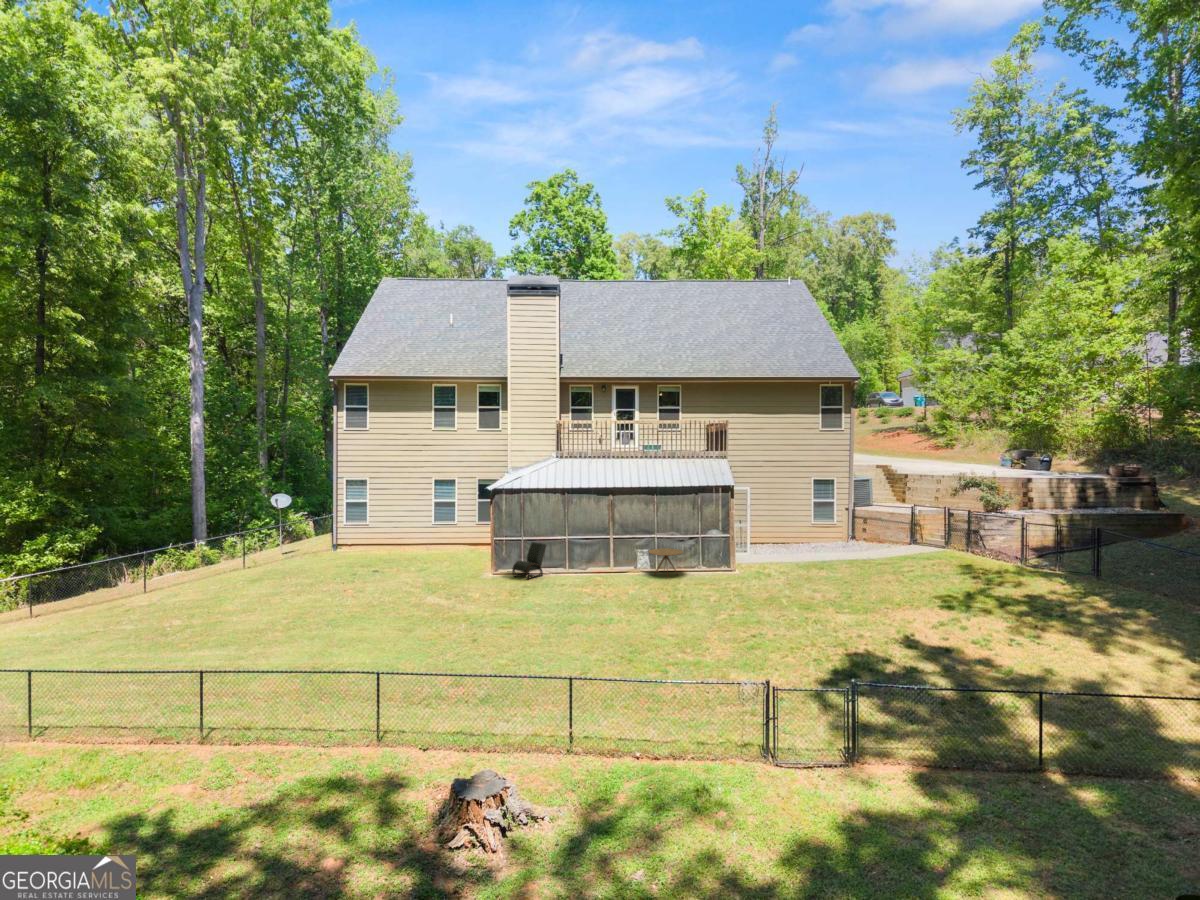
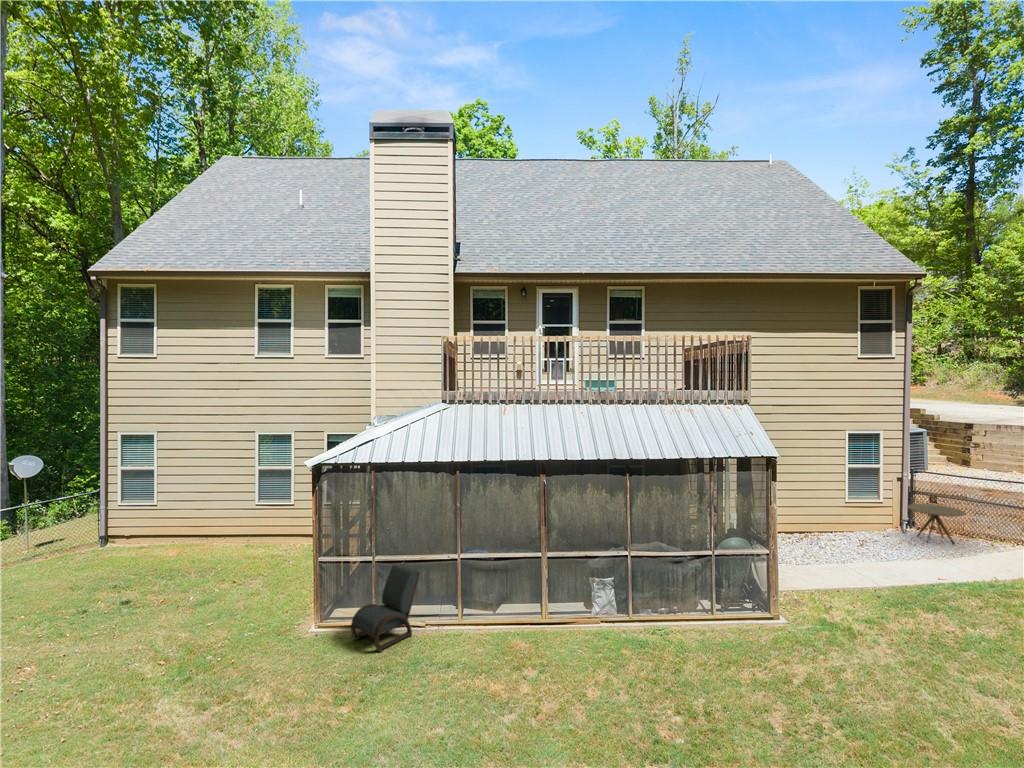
round table: present [649,548,683,574] -> present [907,504,965,544]

